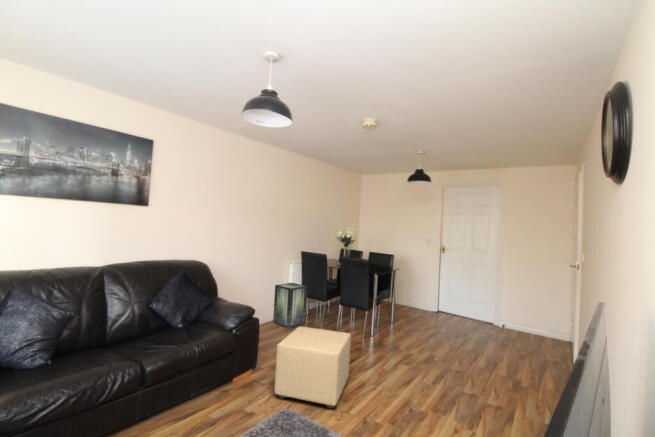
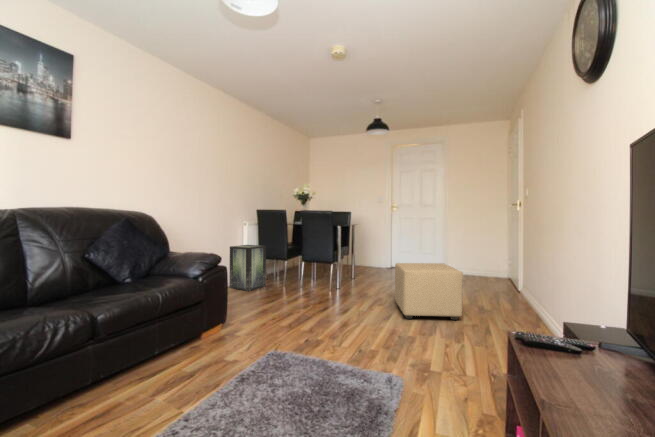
ottoman: present [275,327,351,408] -> present [395,263,463,320]

